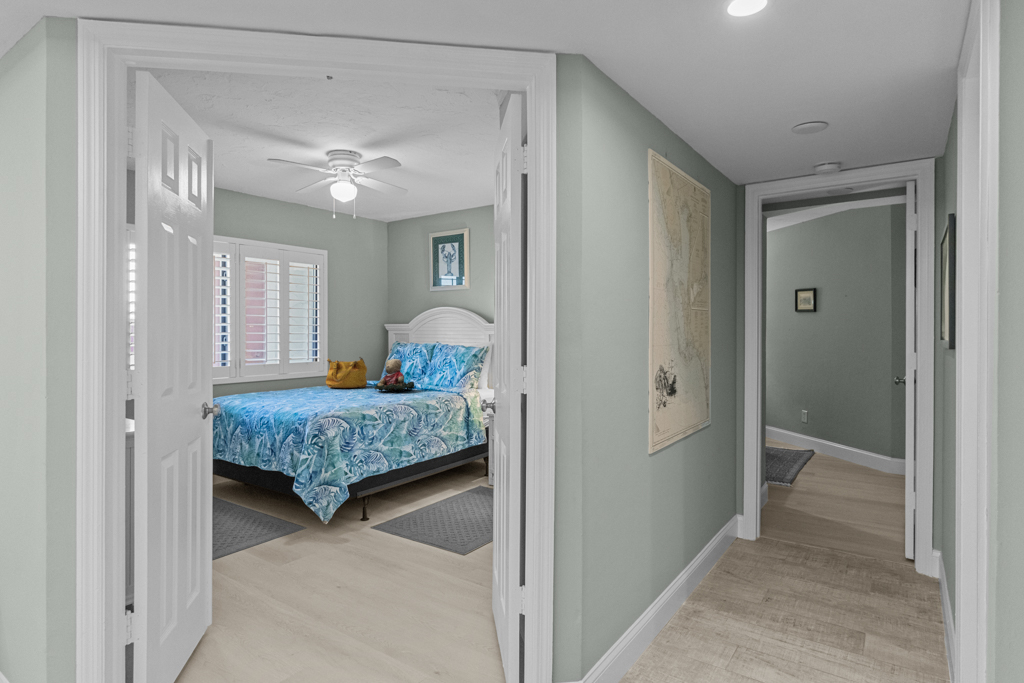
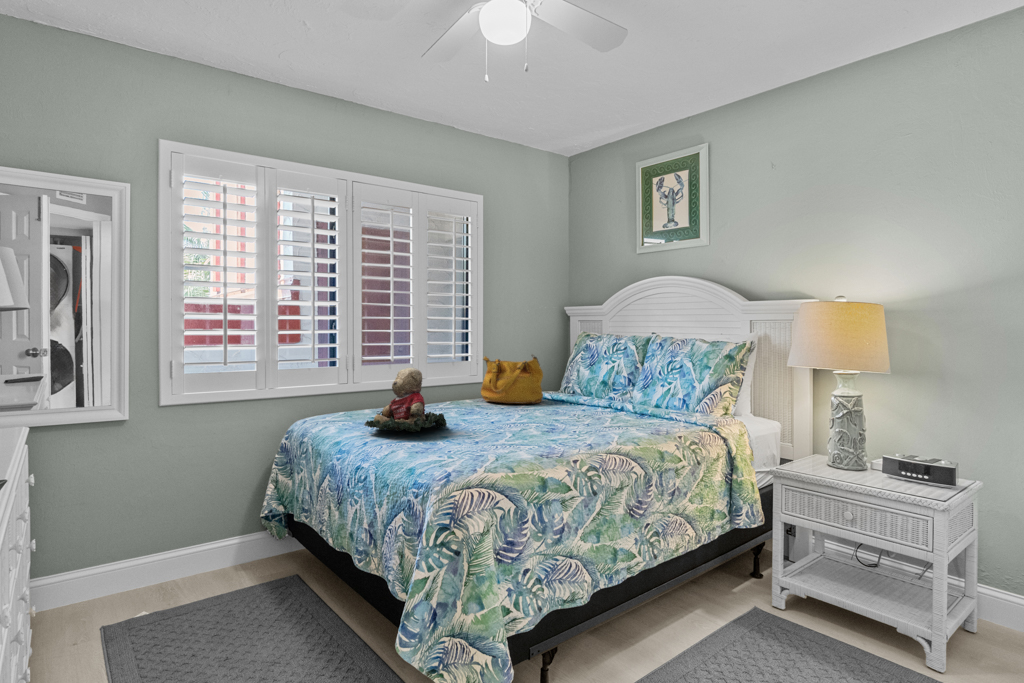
teddy bear: present [374,359,415,391] -> present [364,368,447,432]

